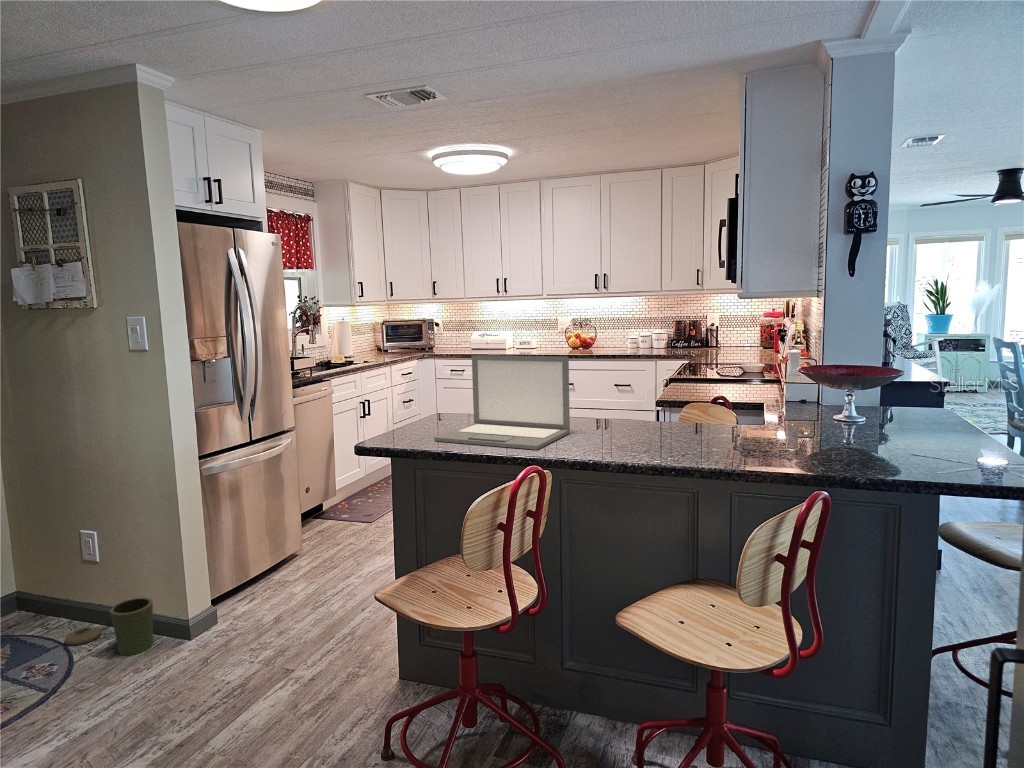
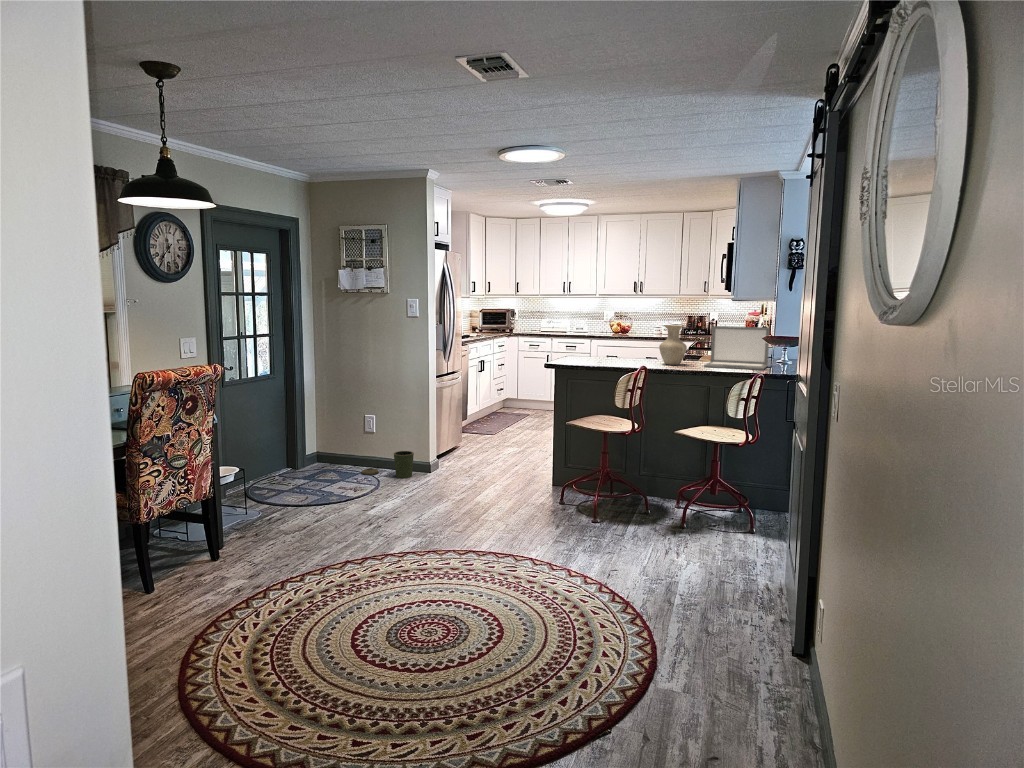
vase: none [593,353,648,436] -> present [659,325,687,365]
laptop: present [434,355,570,450] -> present [704,326,770,370]

